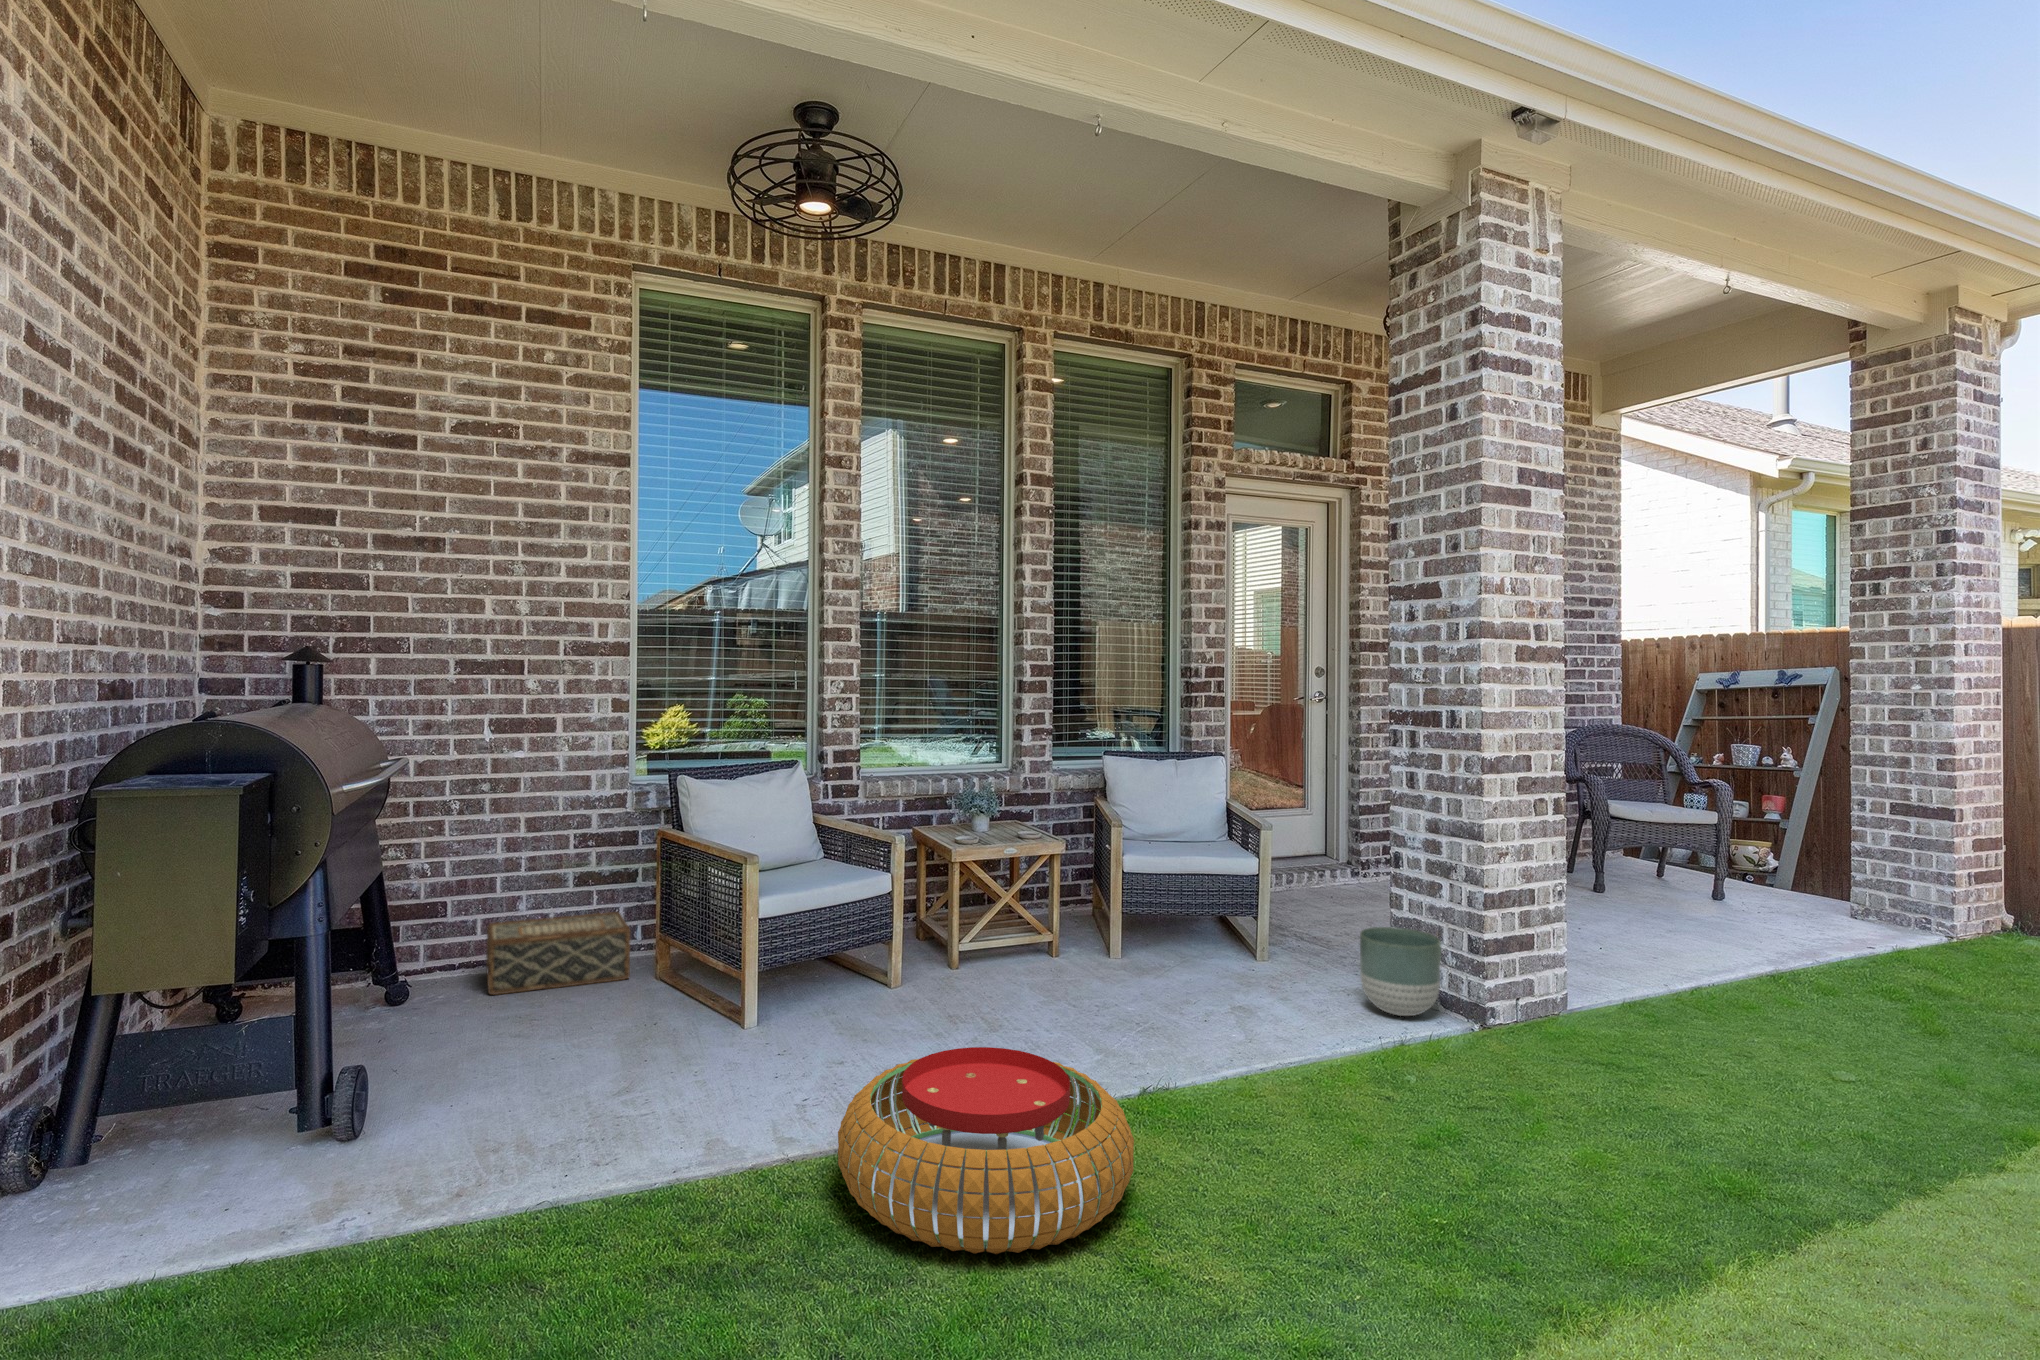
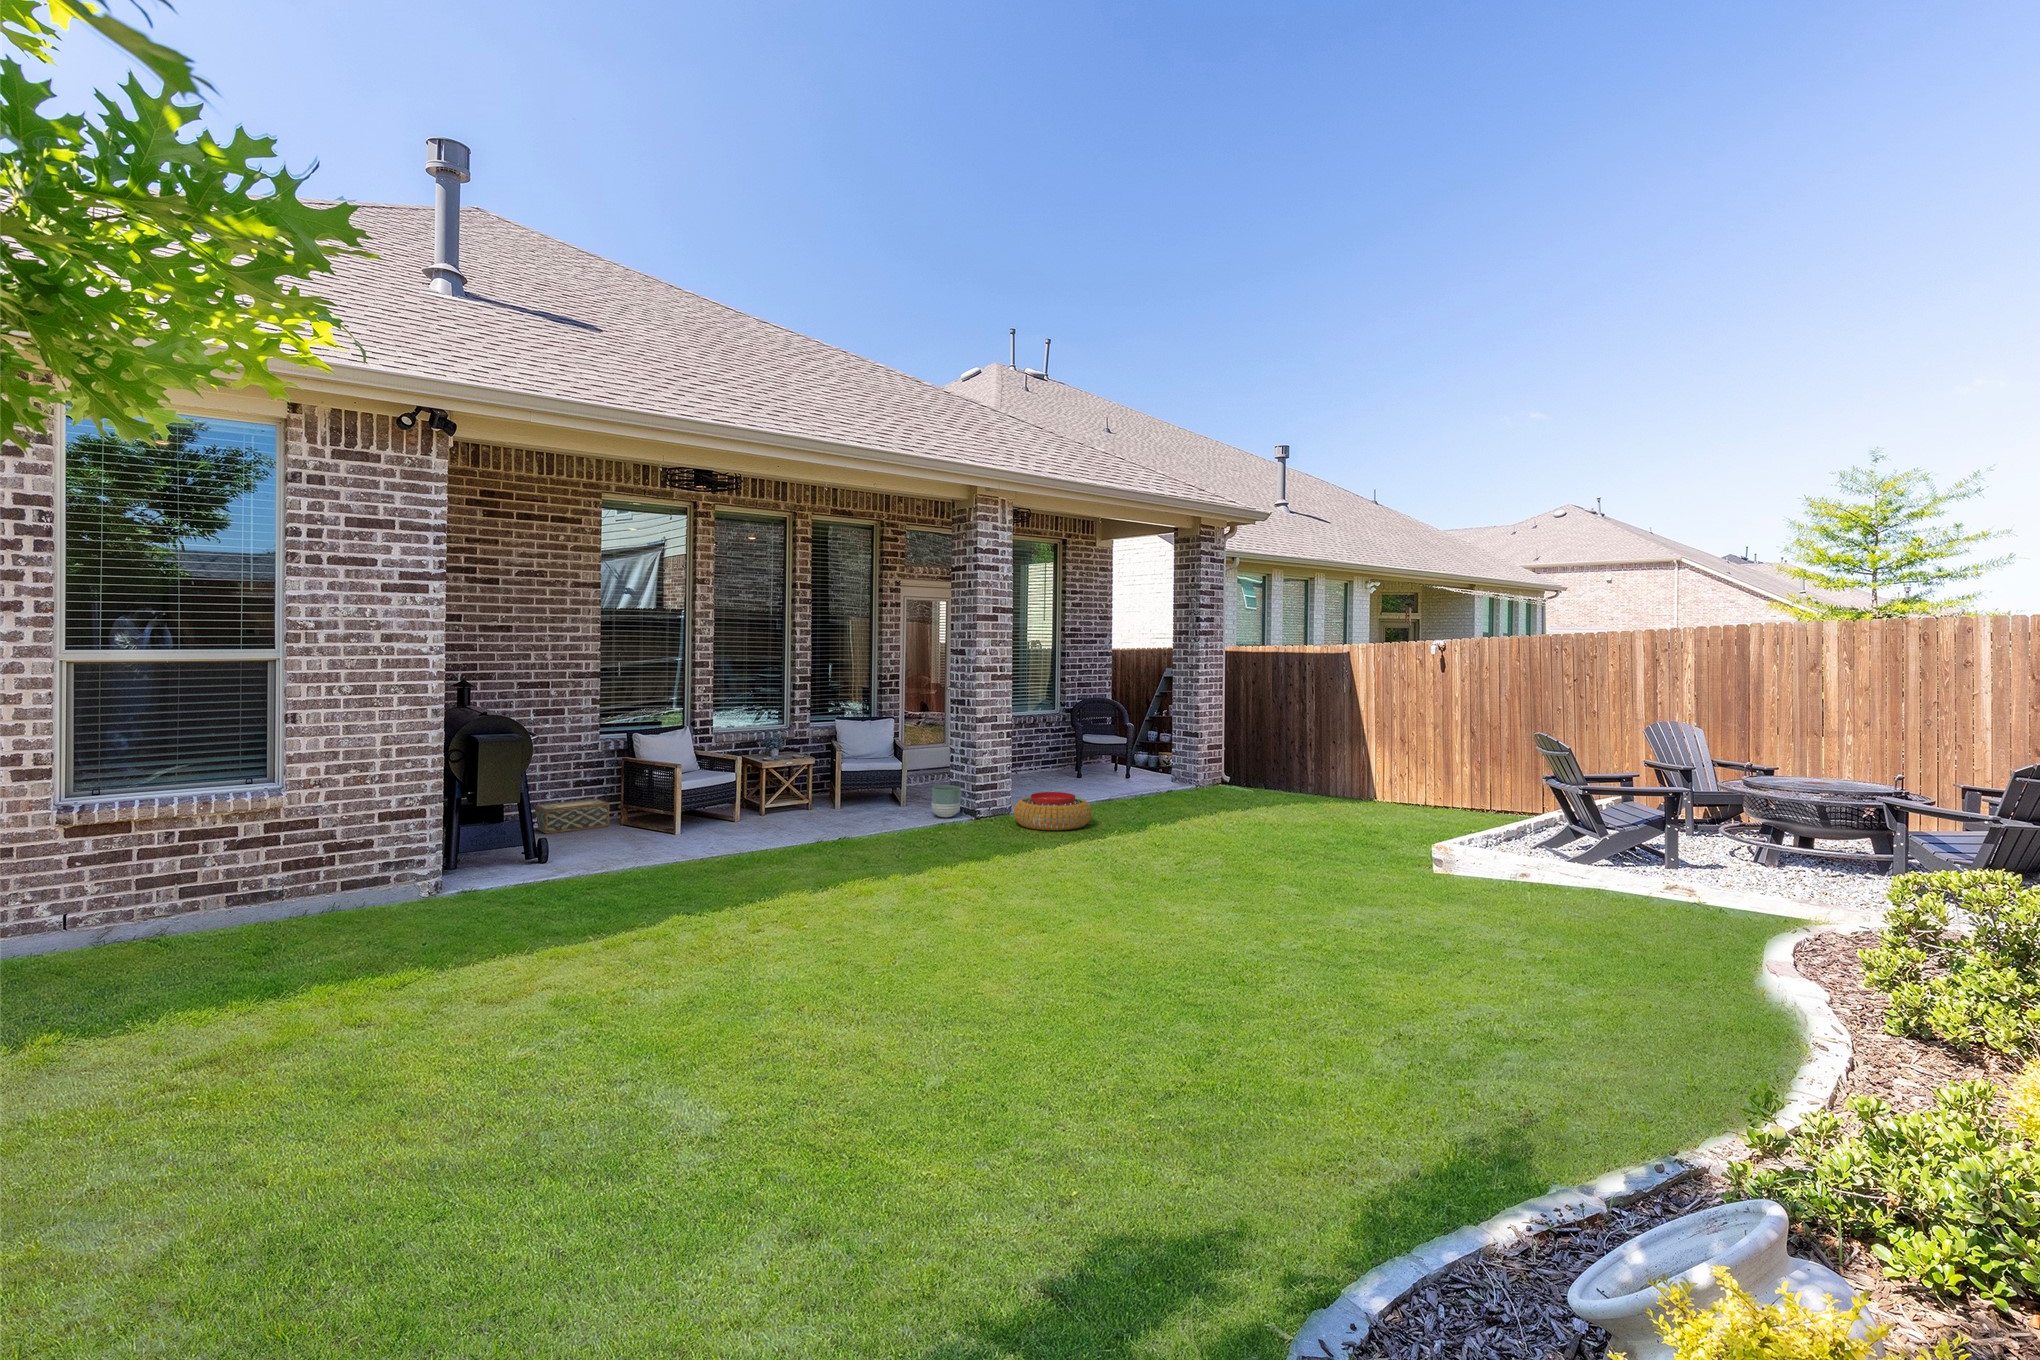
pouf: present [838,1047,1134,1254] -> present [1014,792,1092,830]

